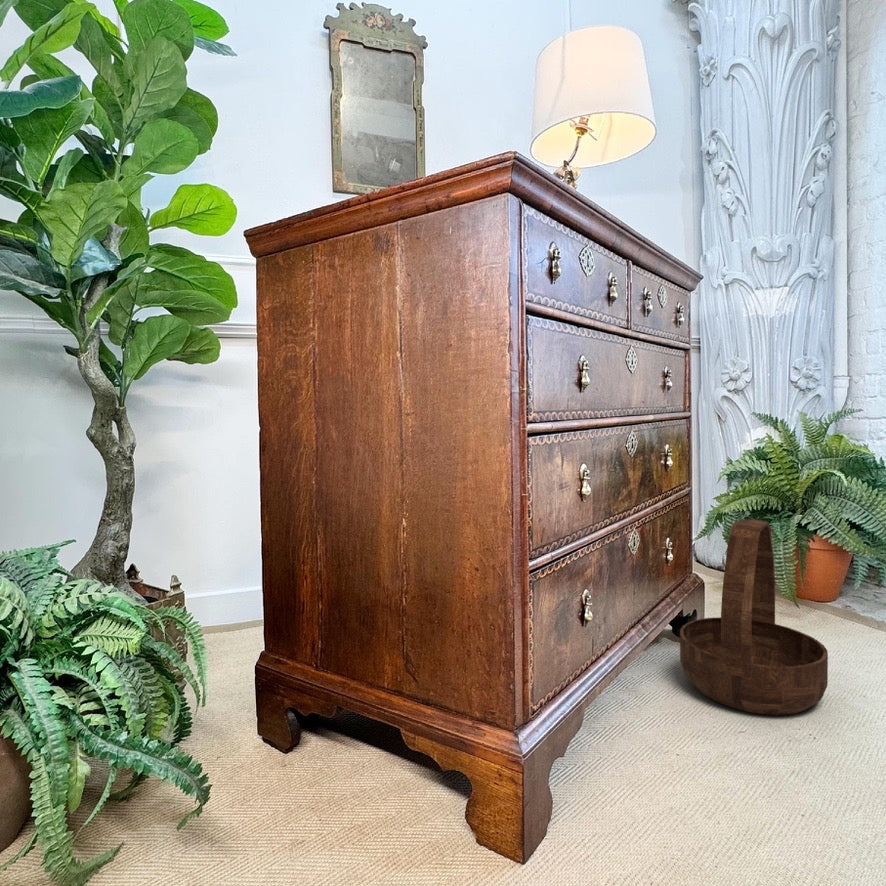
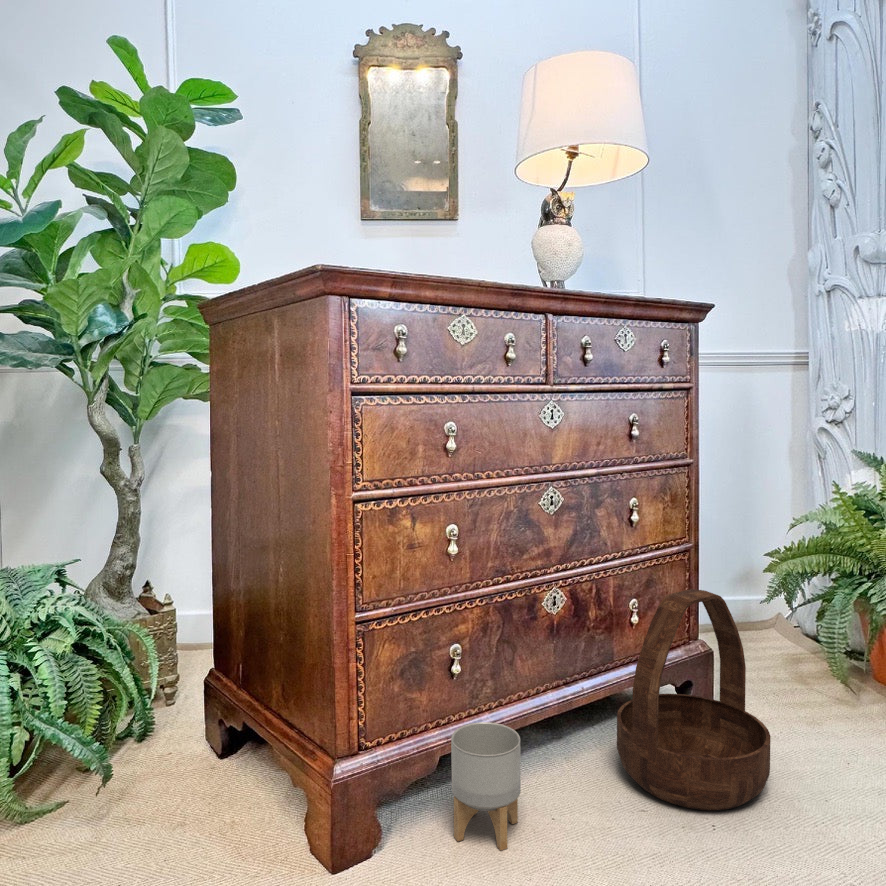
planter: none [598,662,673,789] -> present [451,722,521,851]

